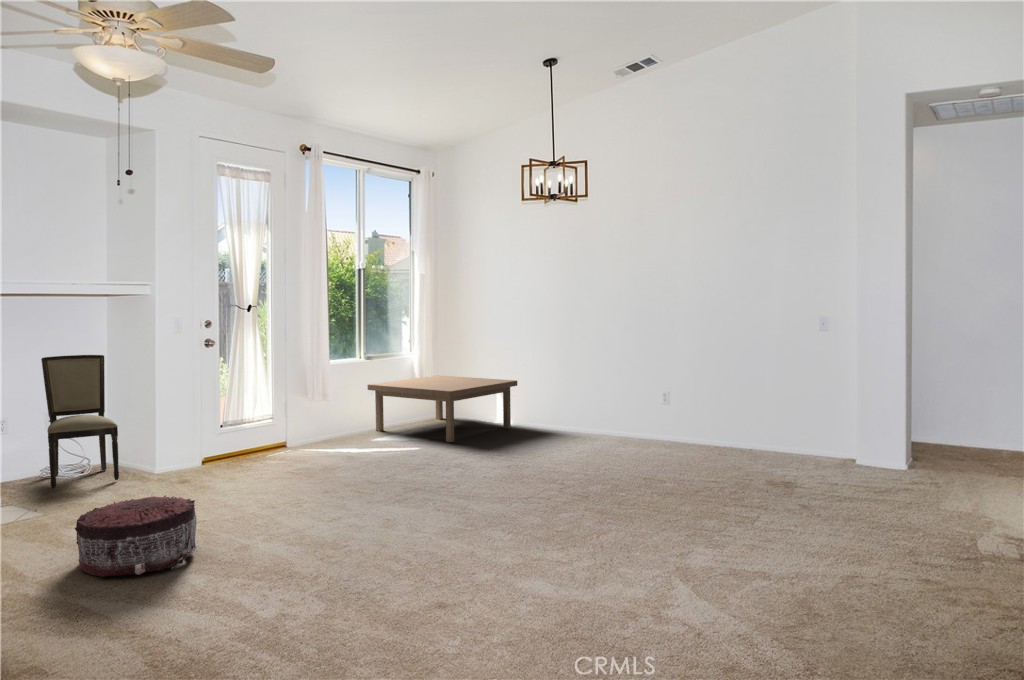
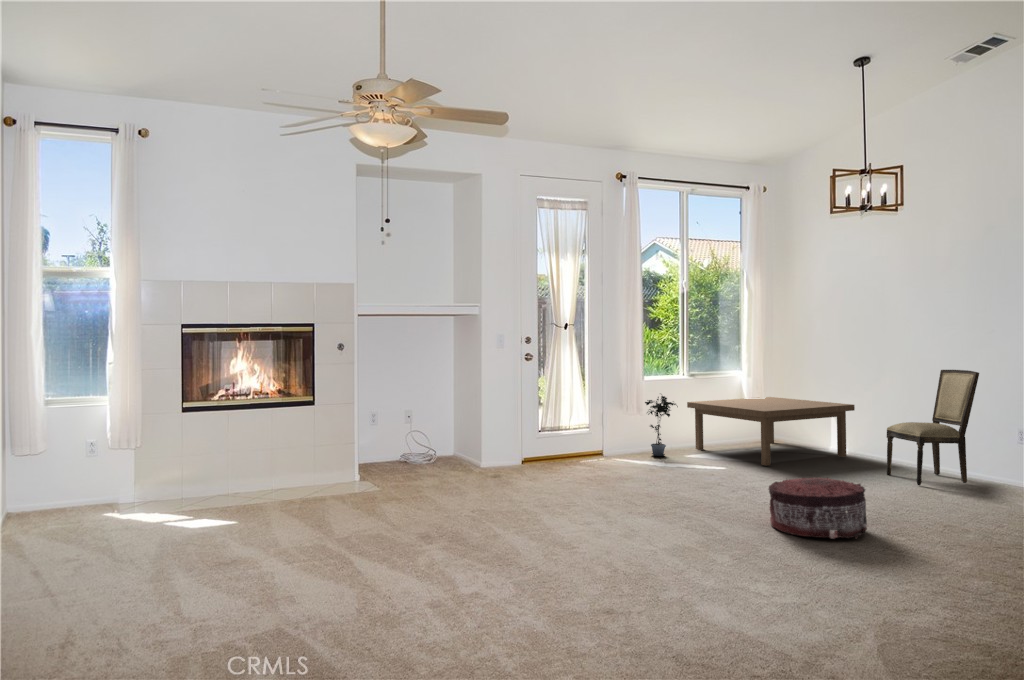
dining chair: present [41,355,119,488] -> present [887,370,979,485]
potted plant: none [329,378,366,442] -> present [645,396,678,456]
pouf: present [75,495,197,577] -> present [769,478,867,539]

